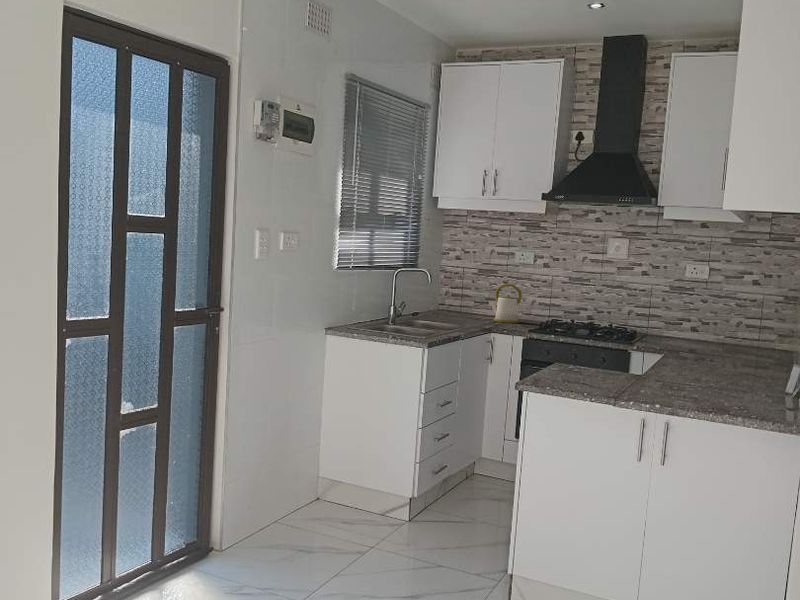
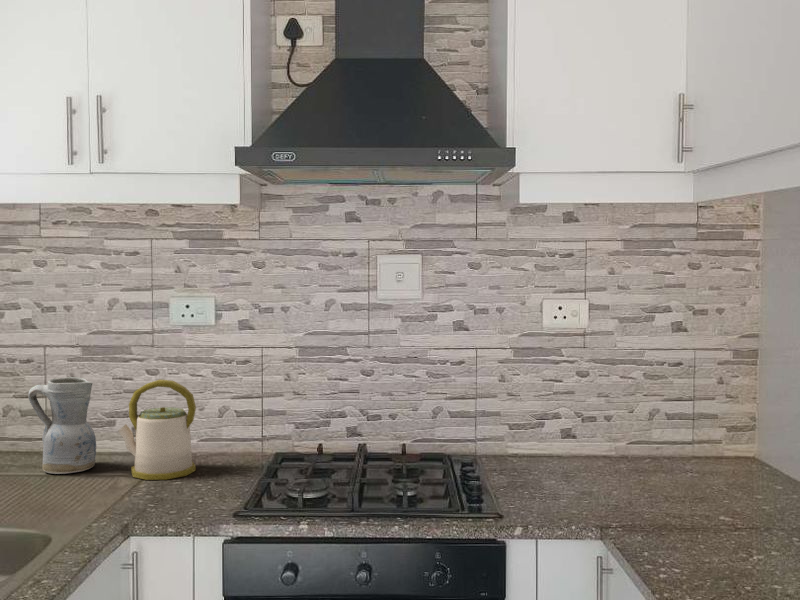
ceramic pitcher: none [457,280,482,318] -> present [28,377,96,474]

